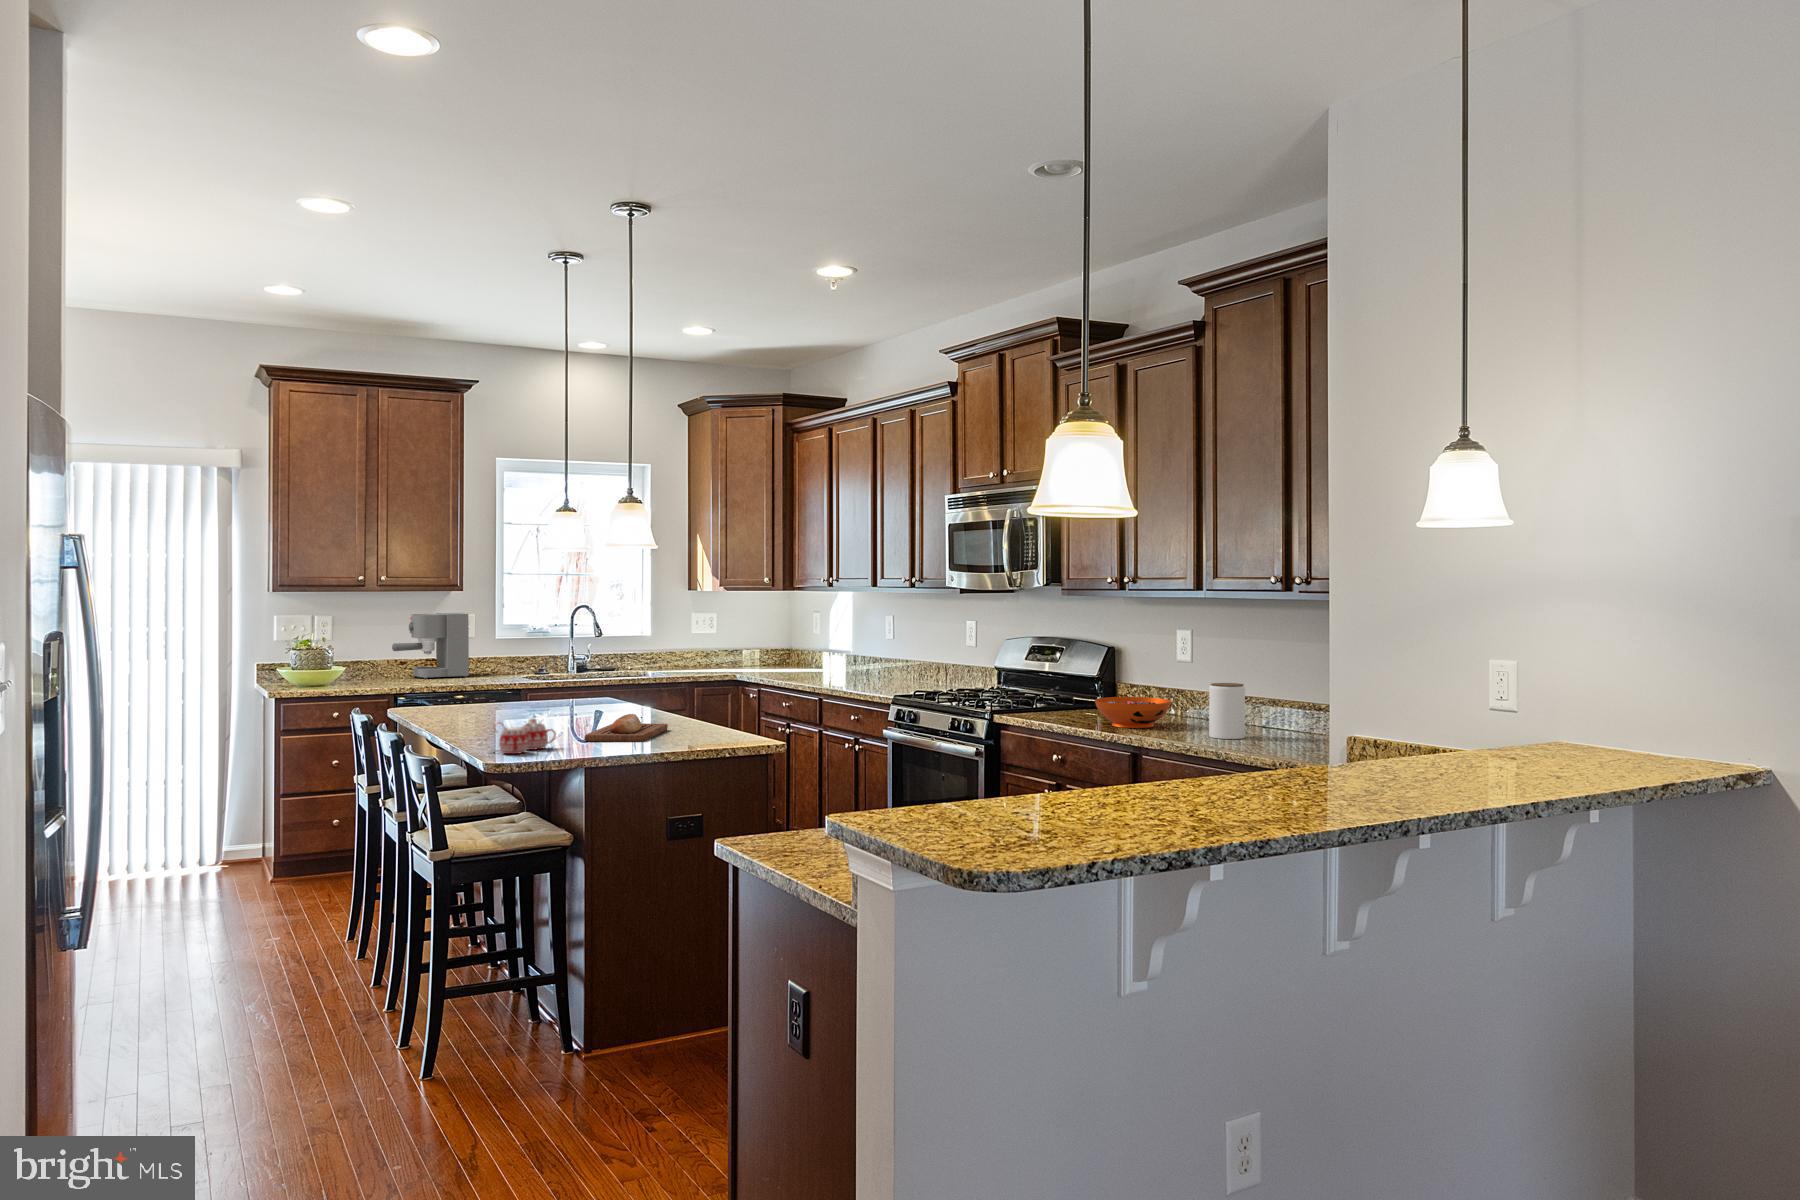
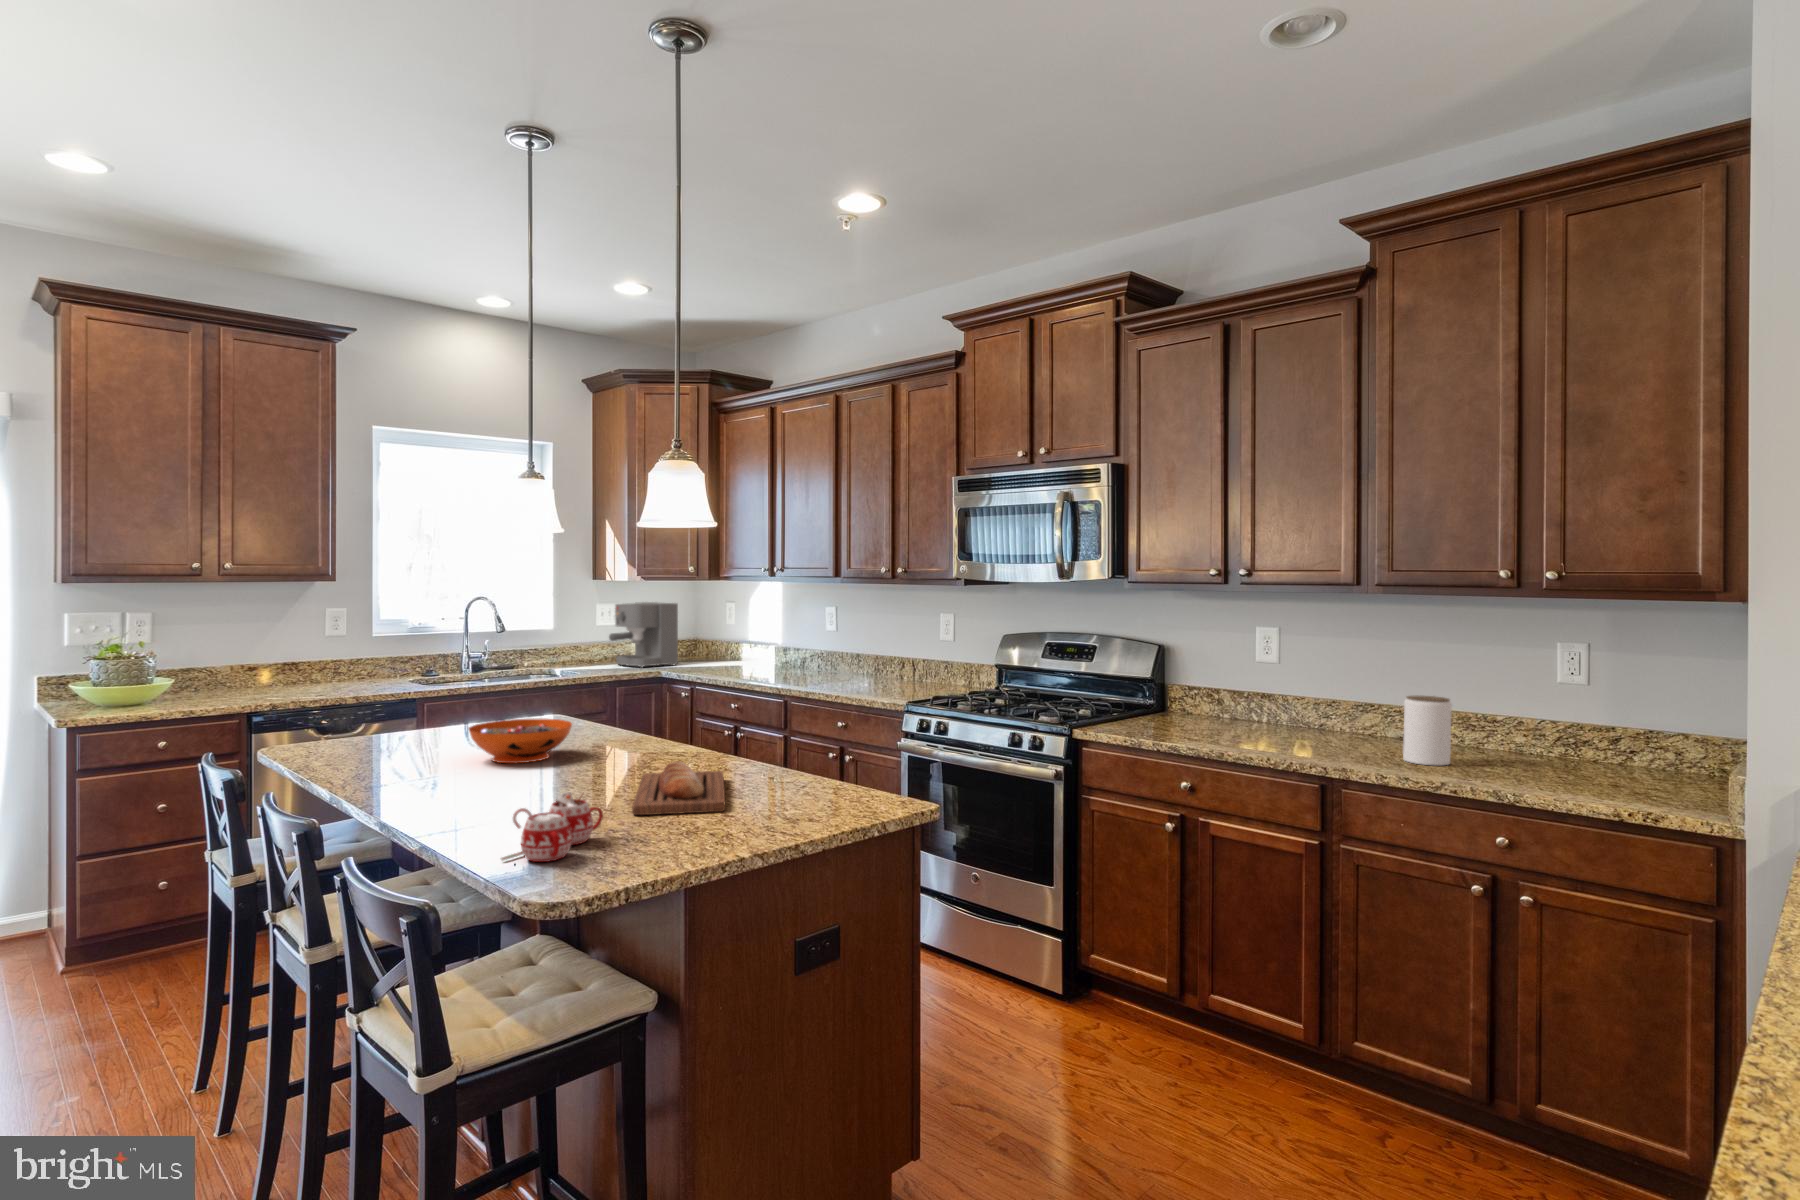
coffee maker: present [392,613,469,679] -> present [609,602,678,668]
decorative bowl: present [1095,697,1171,728] -> present [469,718,572,763]

